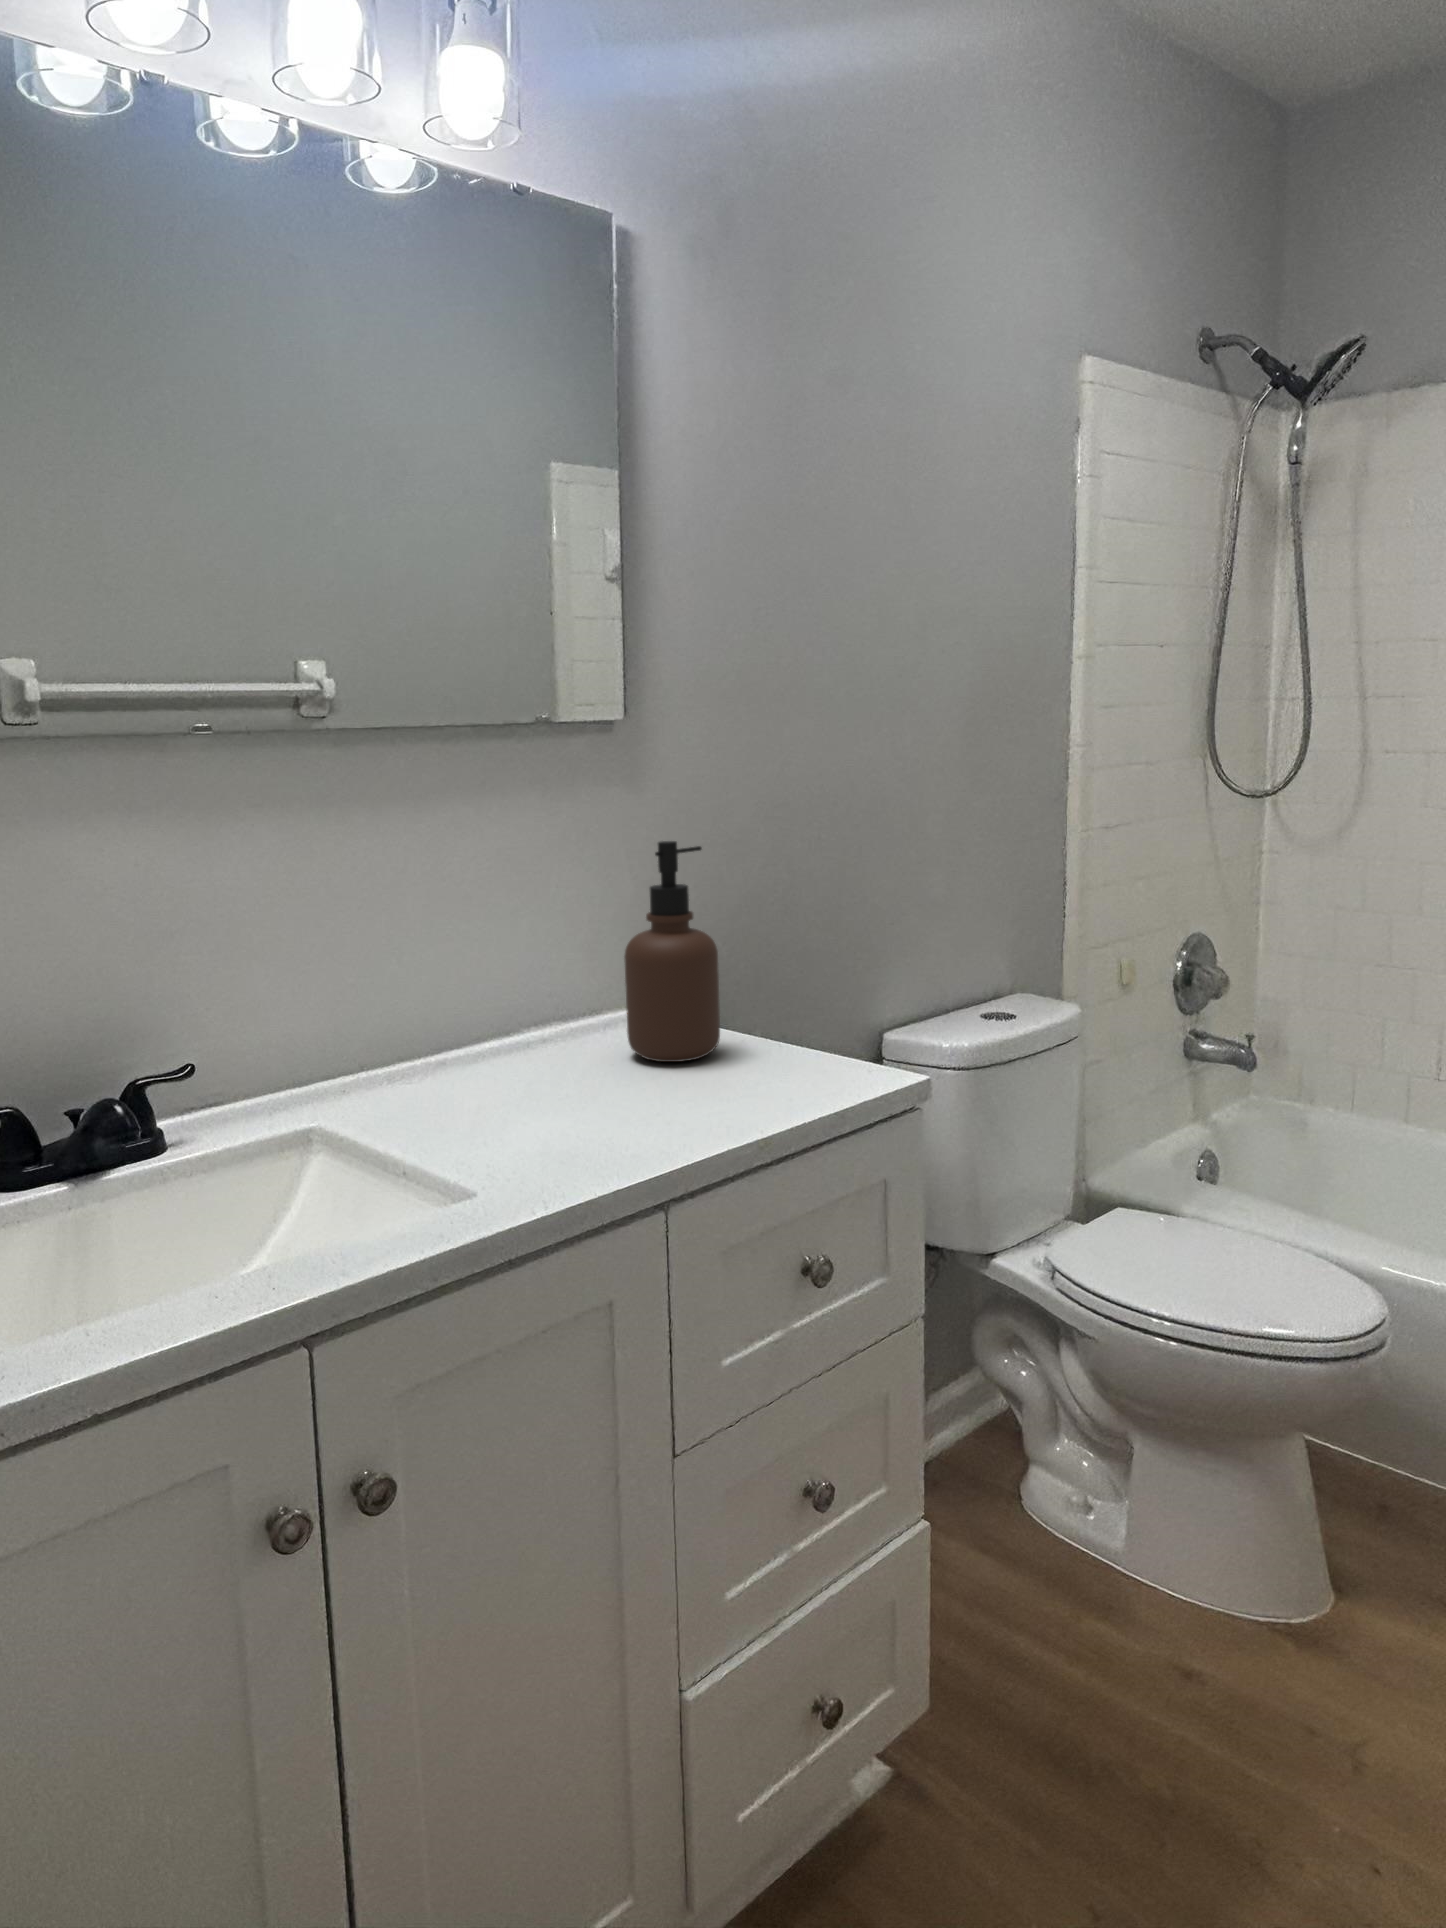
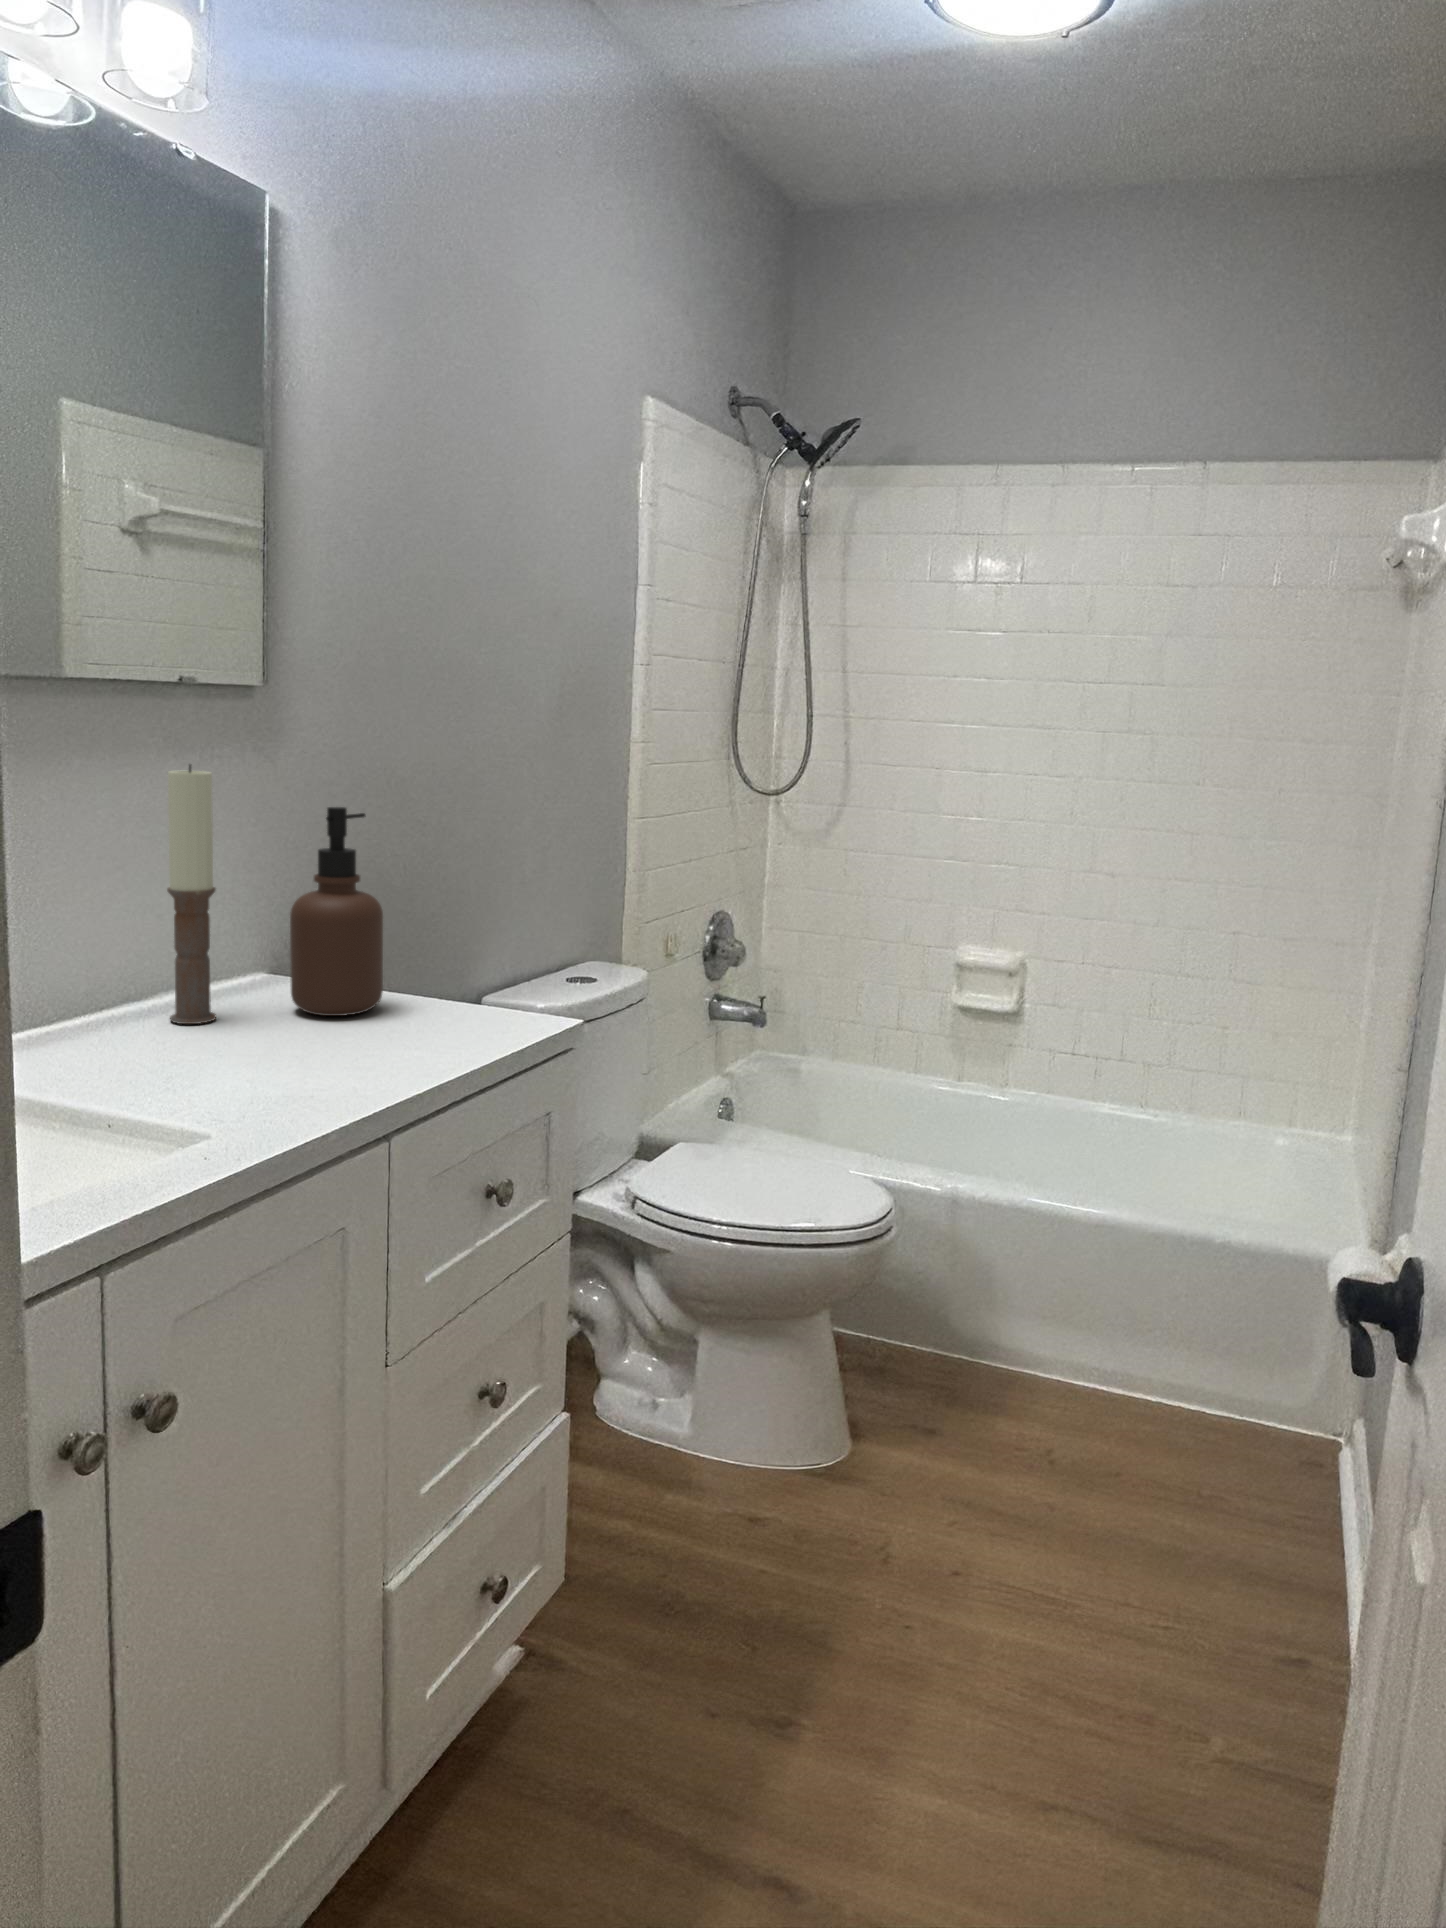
candle: none [501,803,555,1066] -> present [167,765,216,1024]

